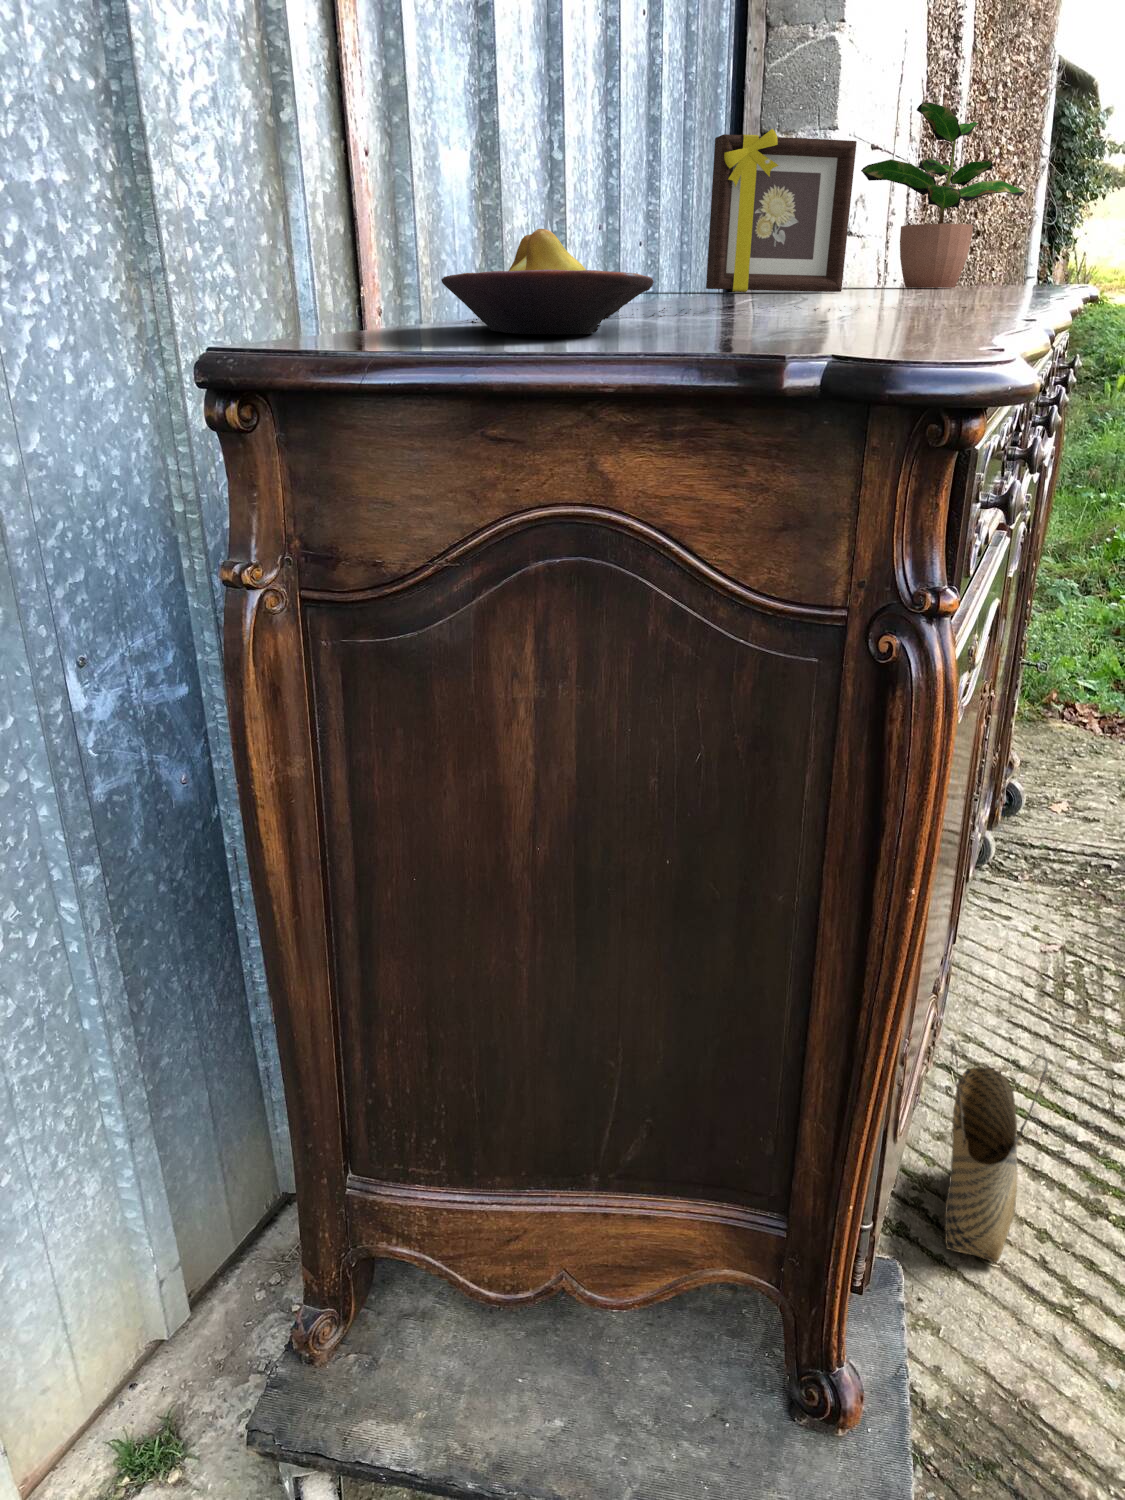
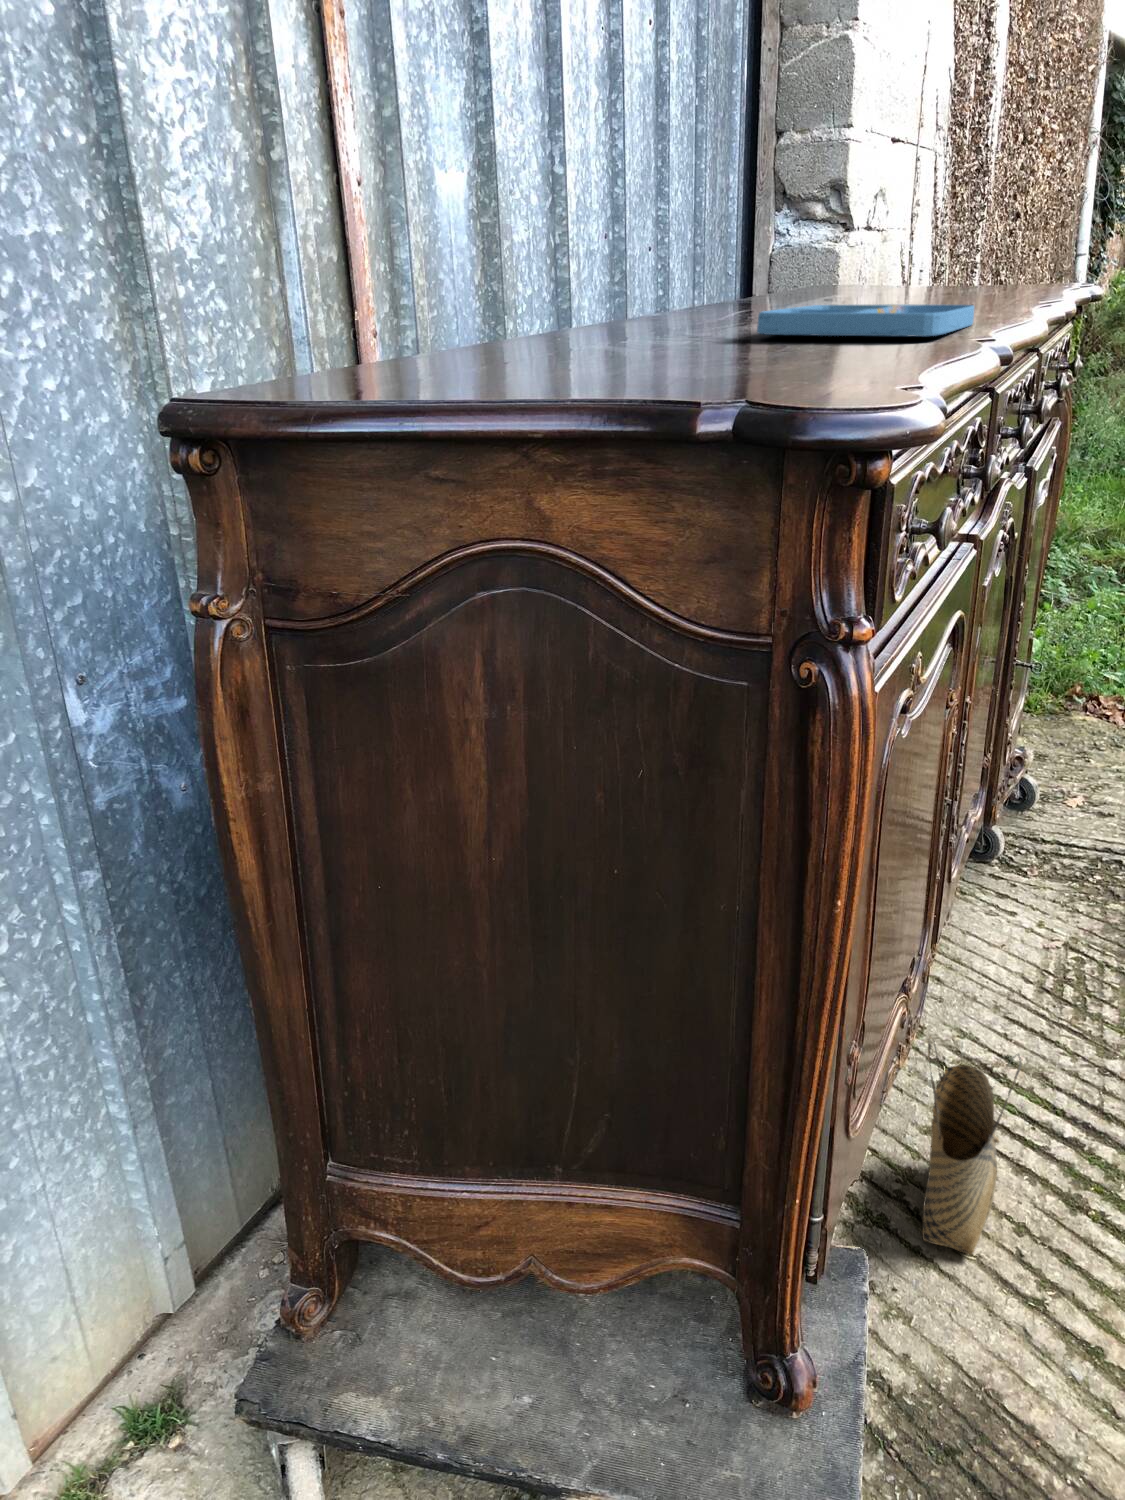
potted plant: present [861,103,1026,288] -> none [872,102,1039,286]
picture frame: present [706,129,857,292] -> none [707,138,856,298]
fruit bowl: present [441,229,654,334] -> none [415,270,611,372]
tray: none [786,287,998,311] -> present [757,304,974,336]

